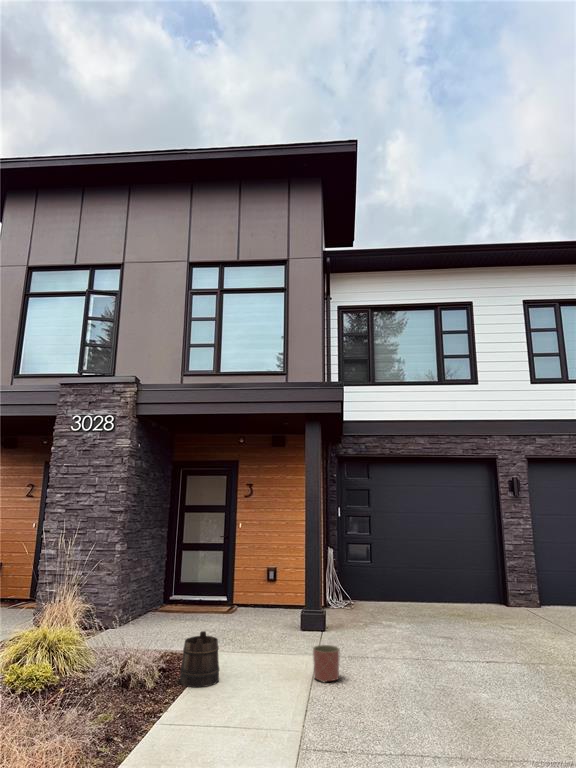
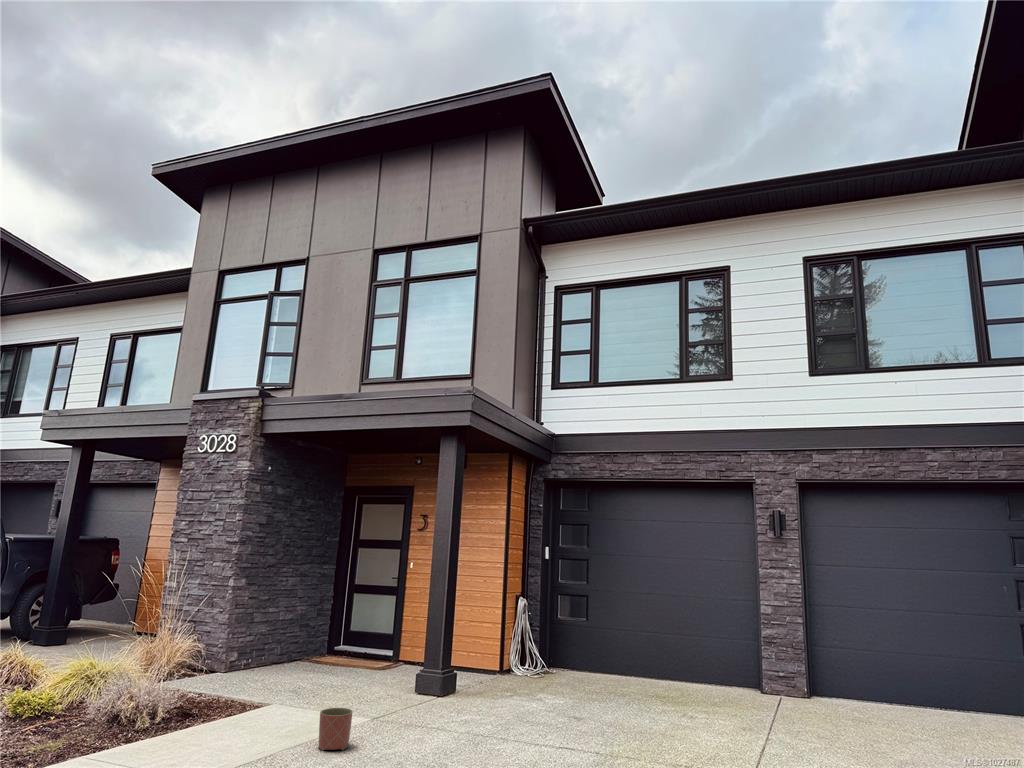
bucket: present [180,631,219,687] -> none [178,678,228,738]

